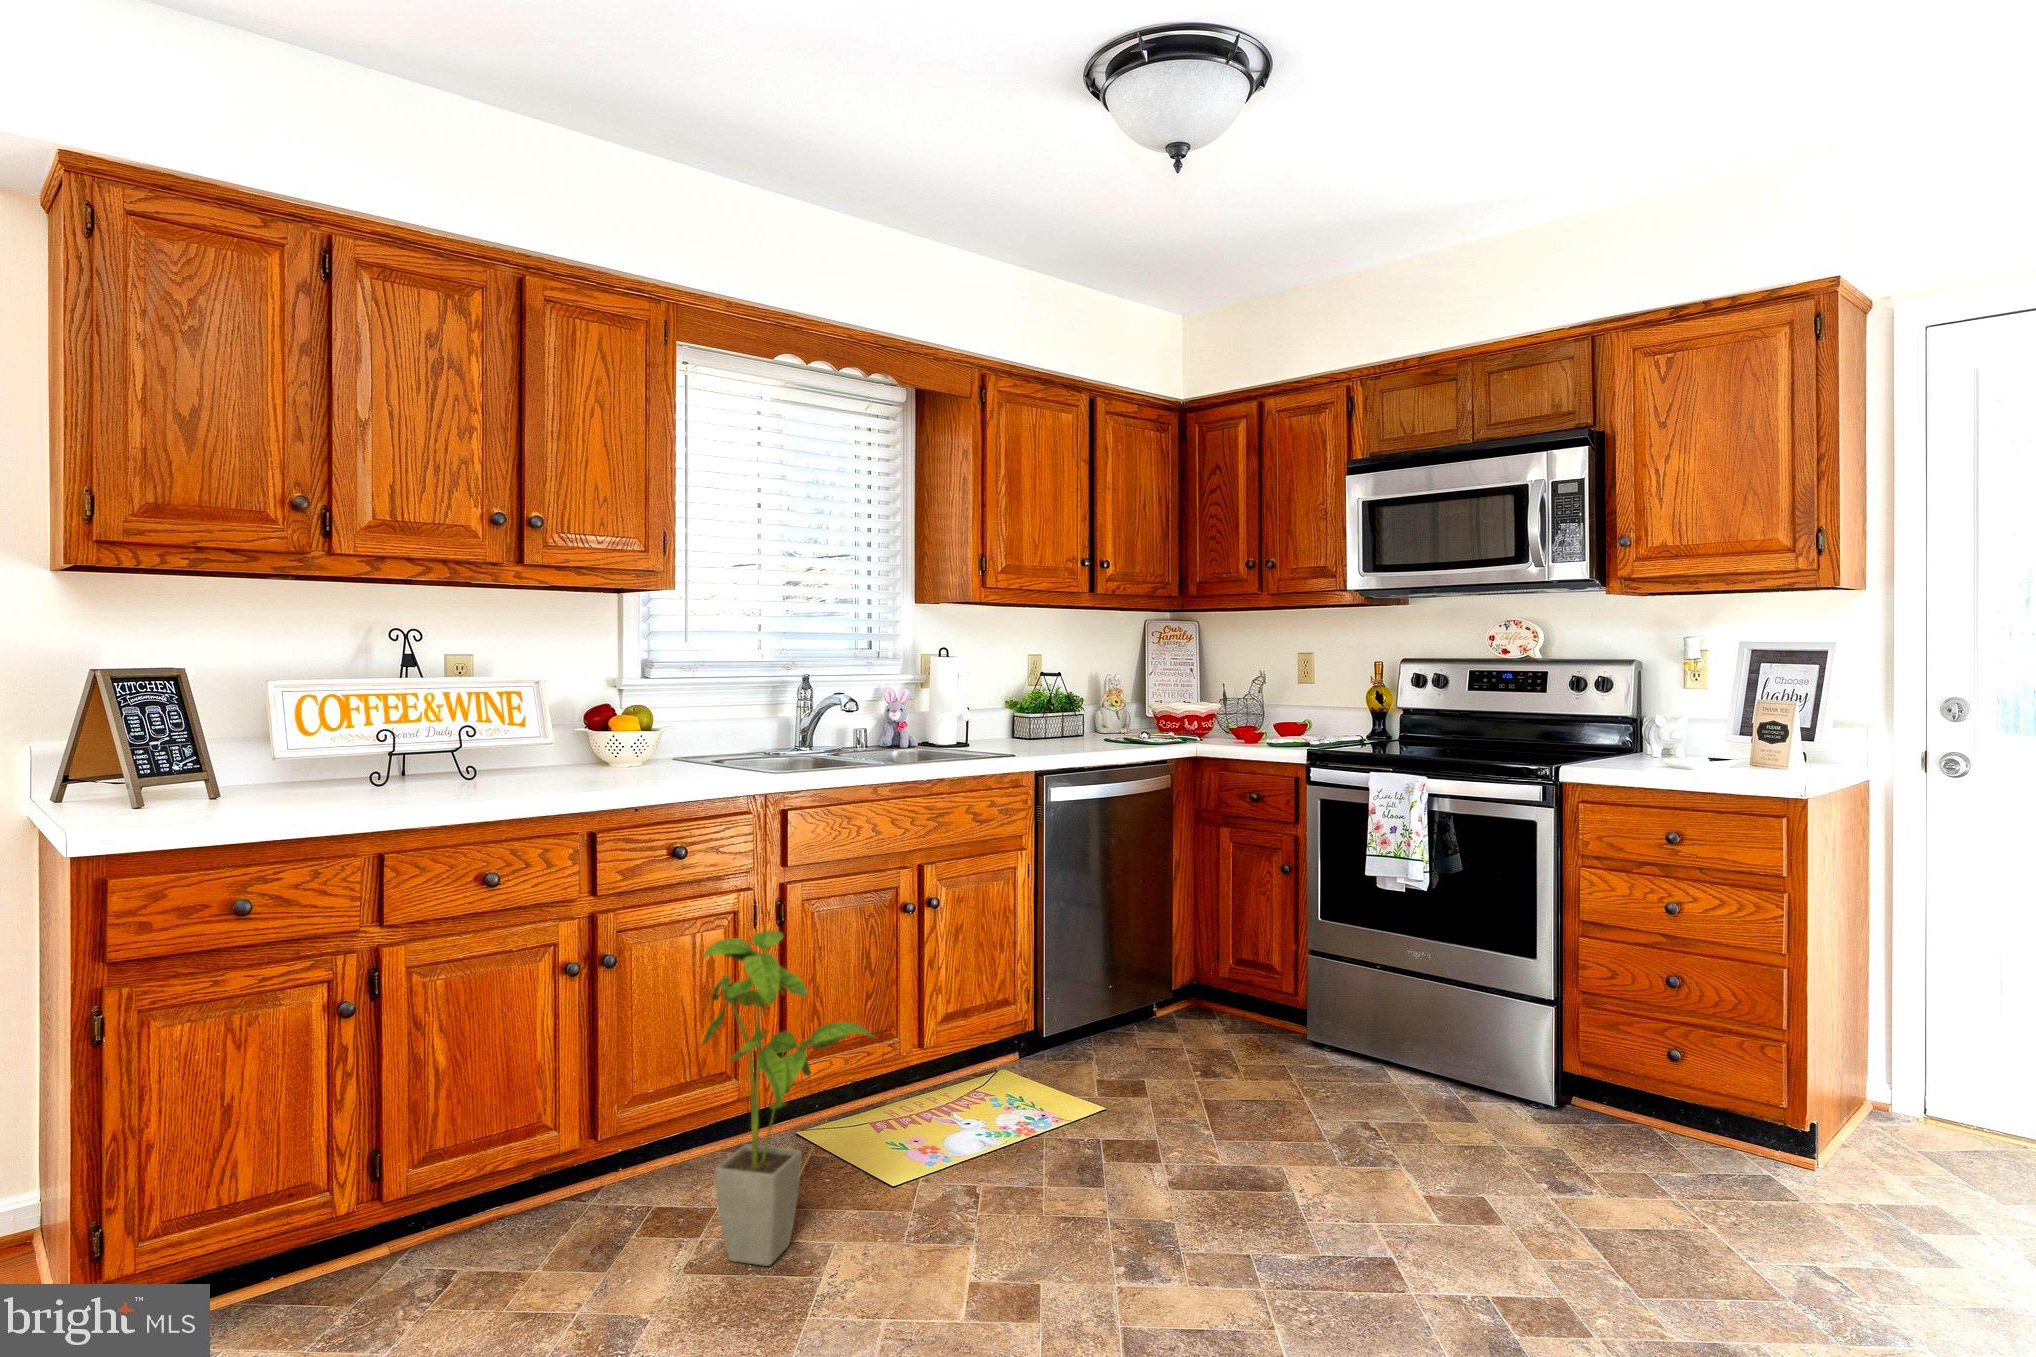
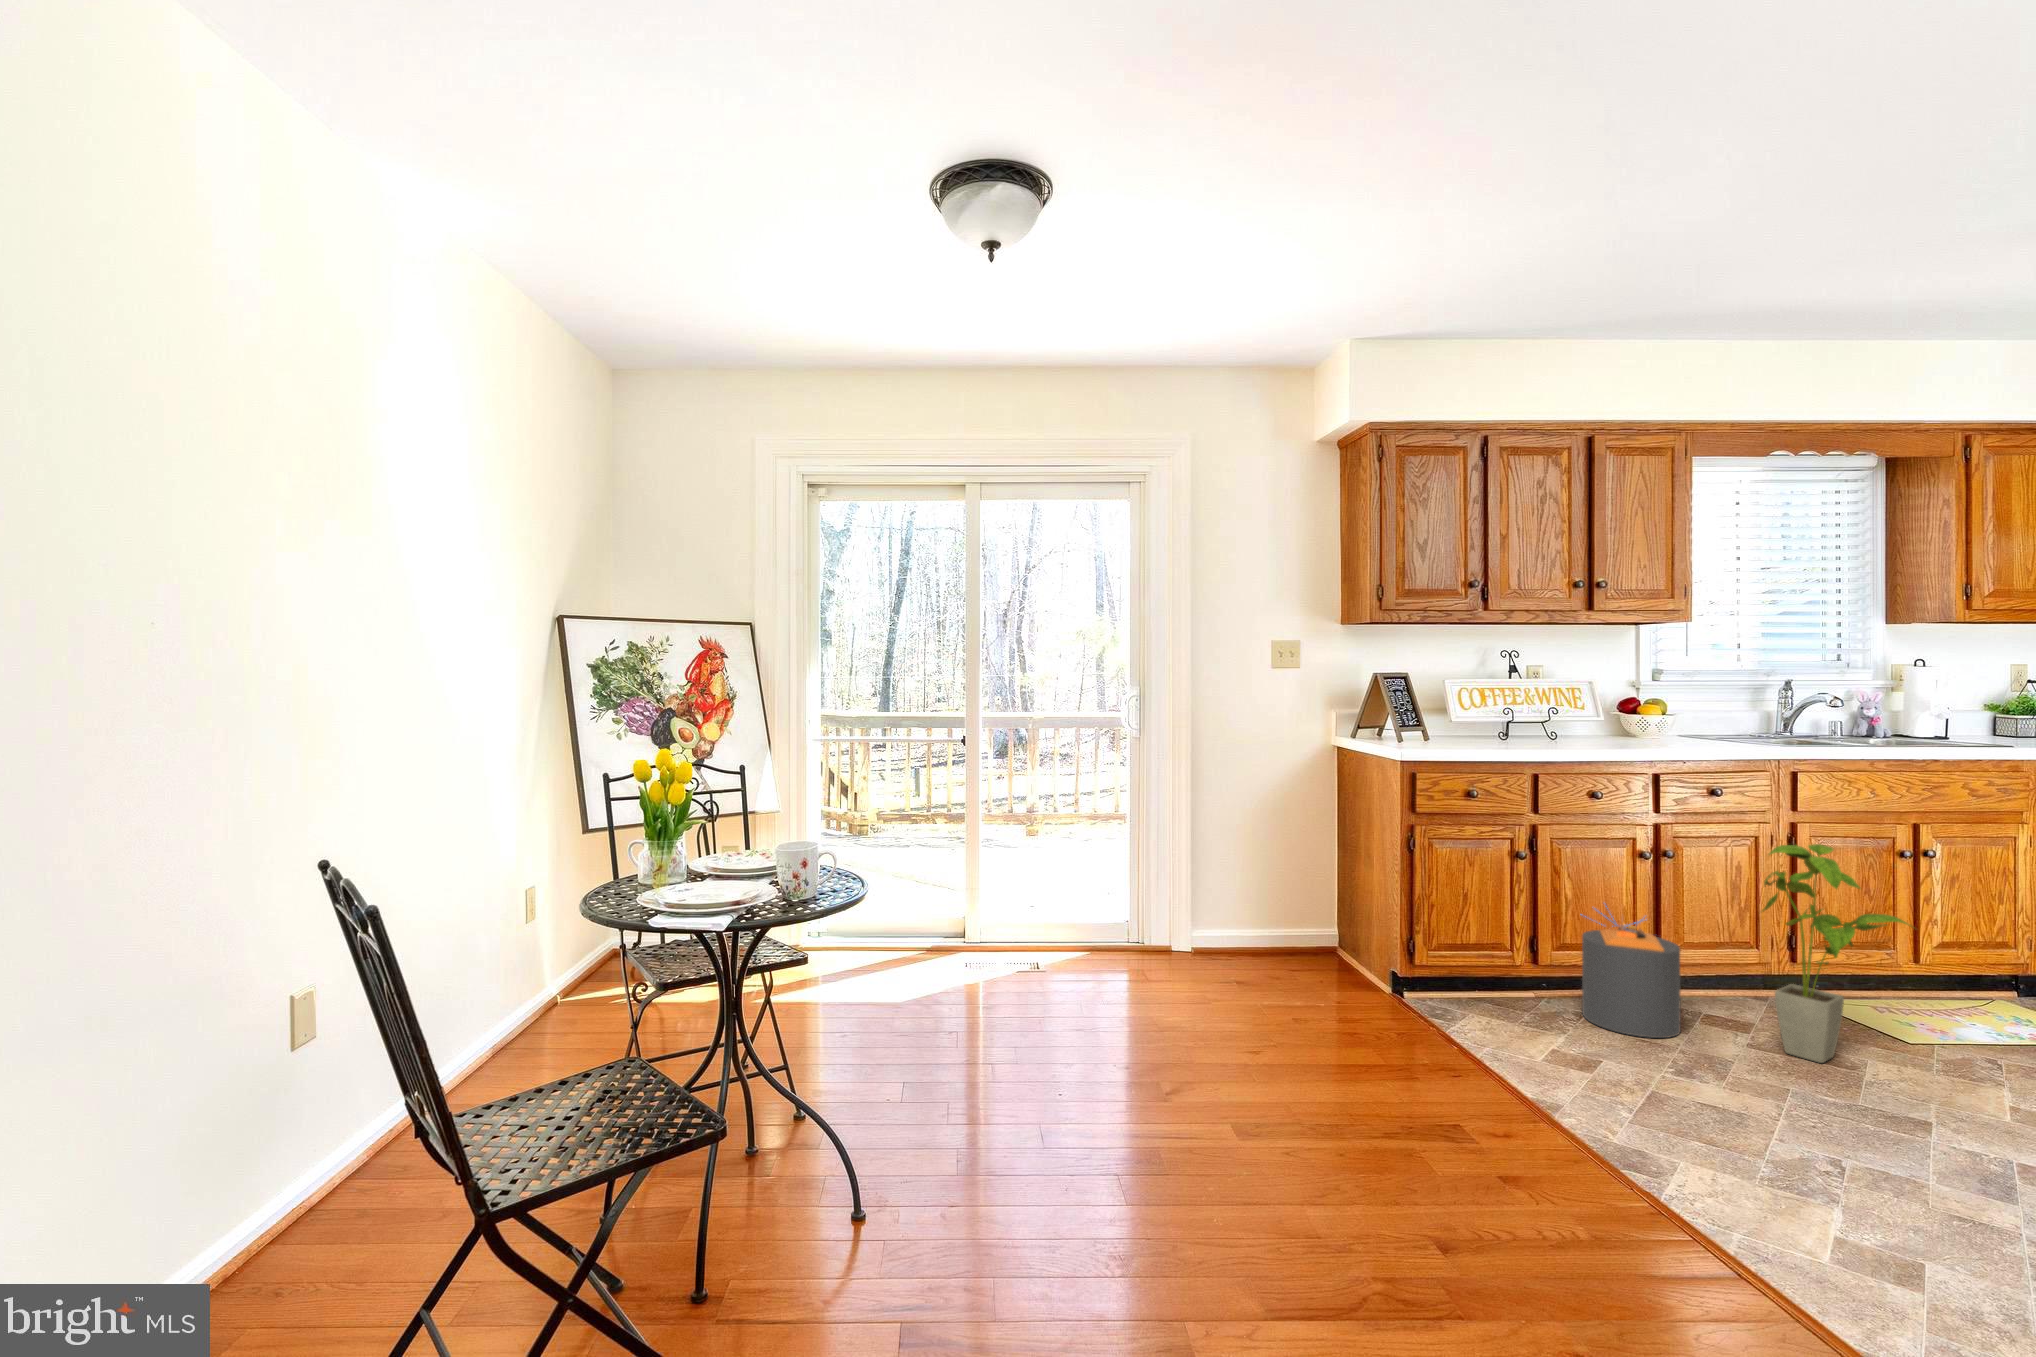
trash can: none [442,1061,597,1306] -> present [1580,906,1680,1038]

